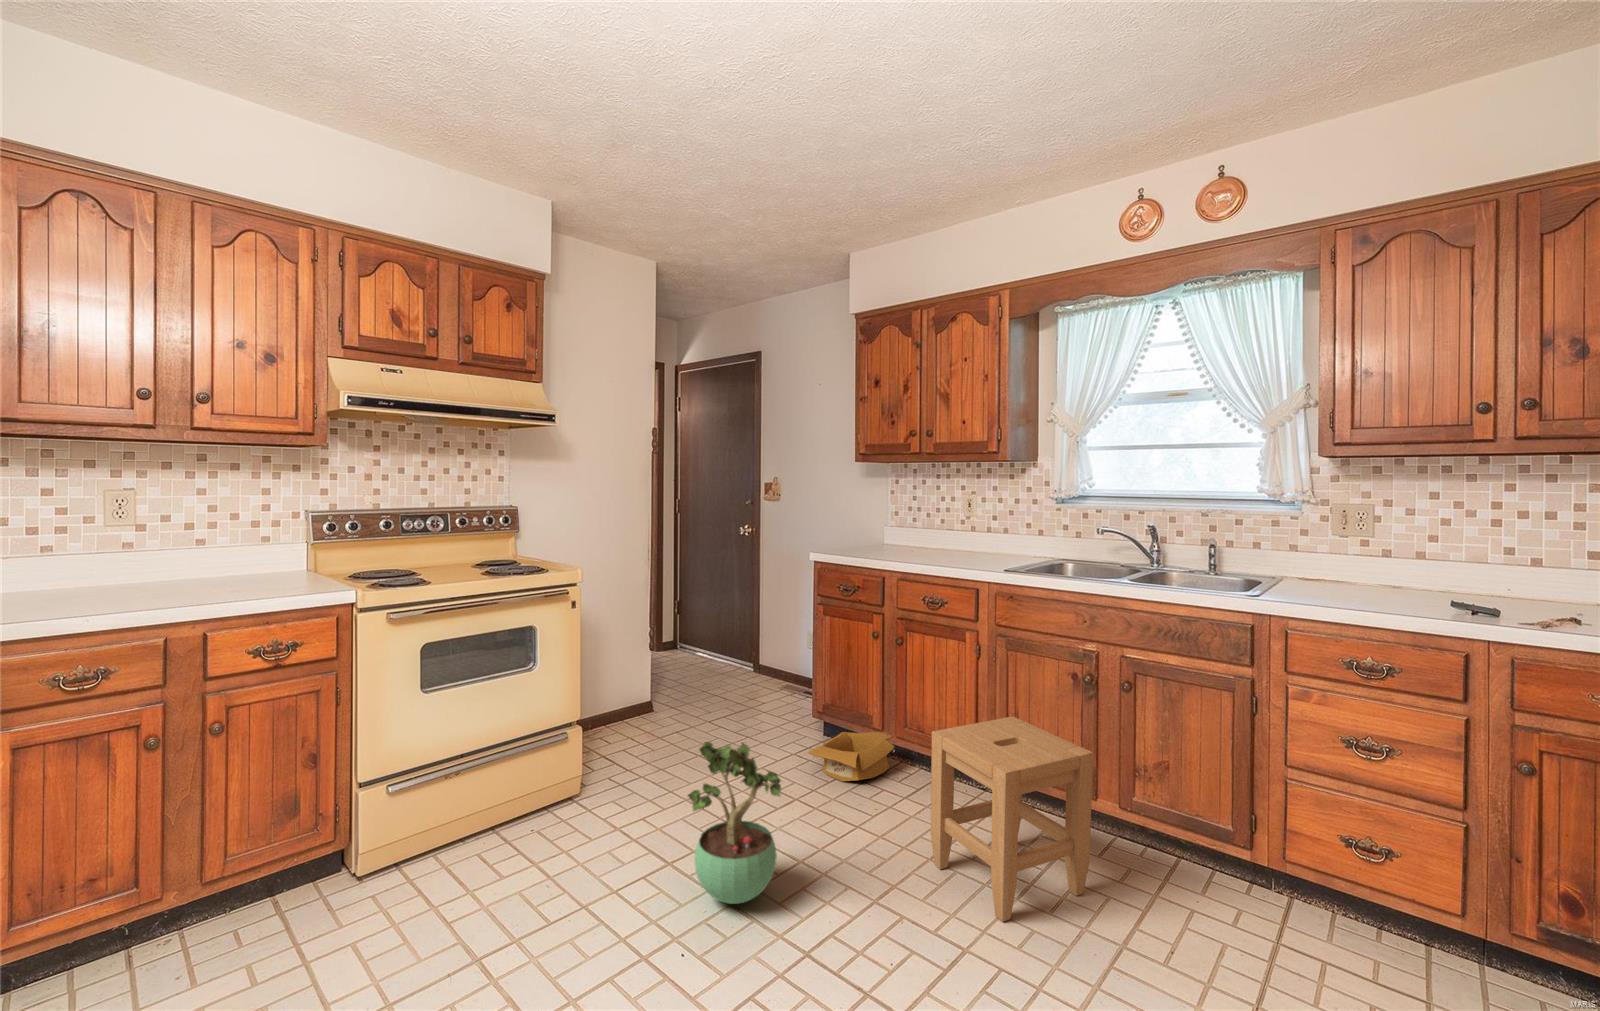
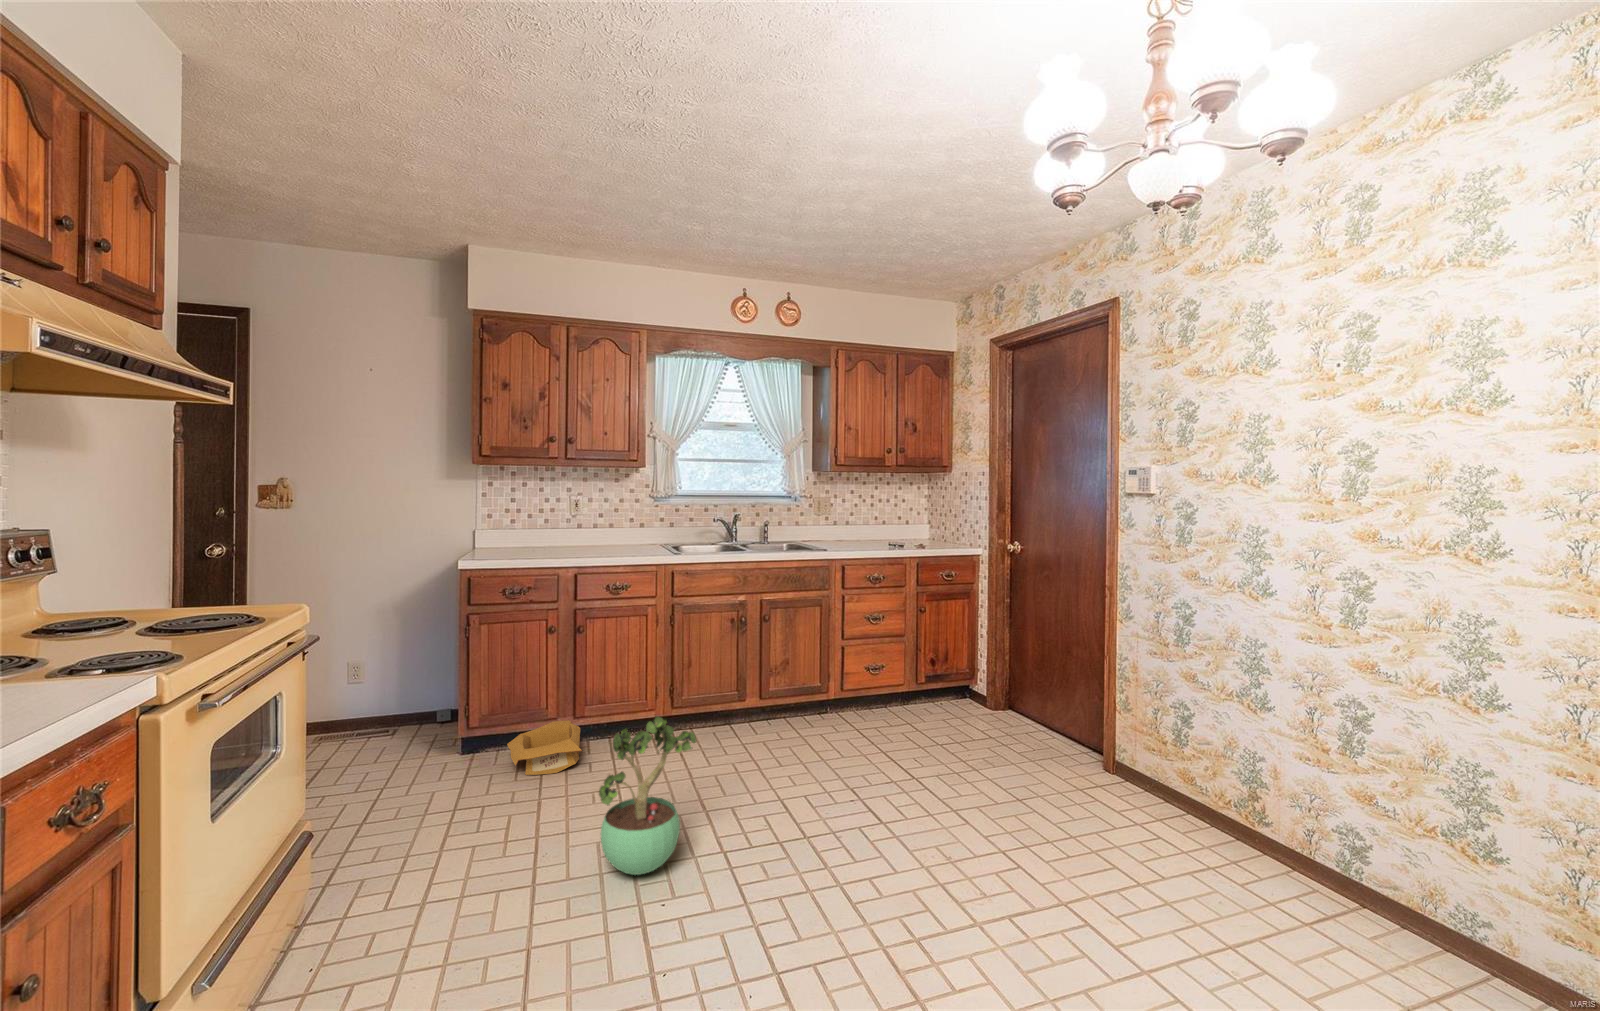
stool: present [931,716,1093,922] -> none [708,655,794,781]

